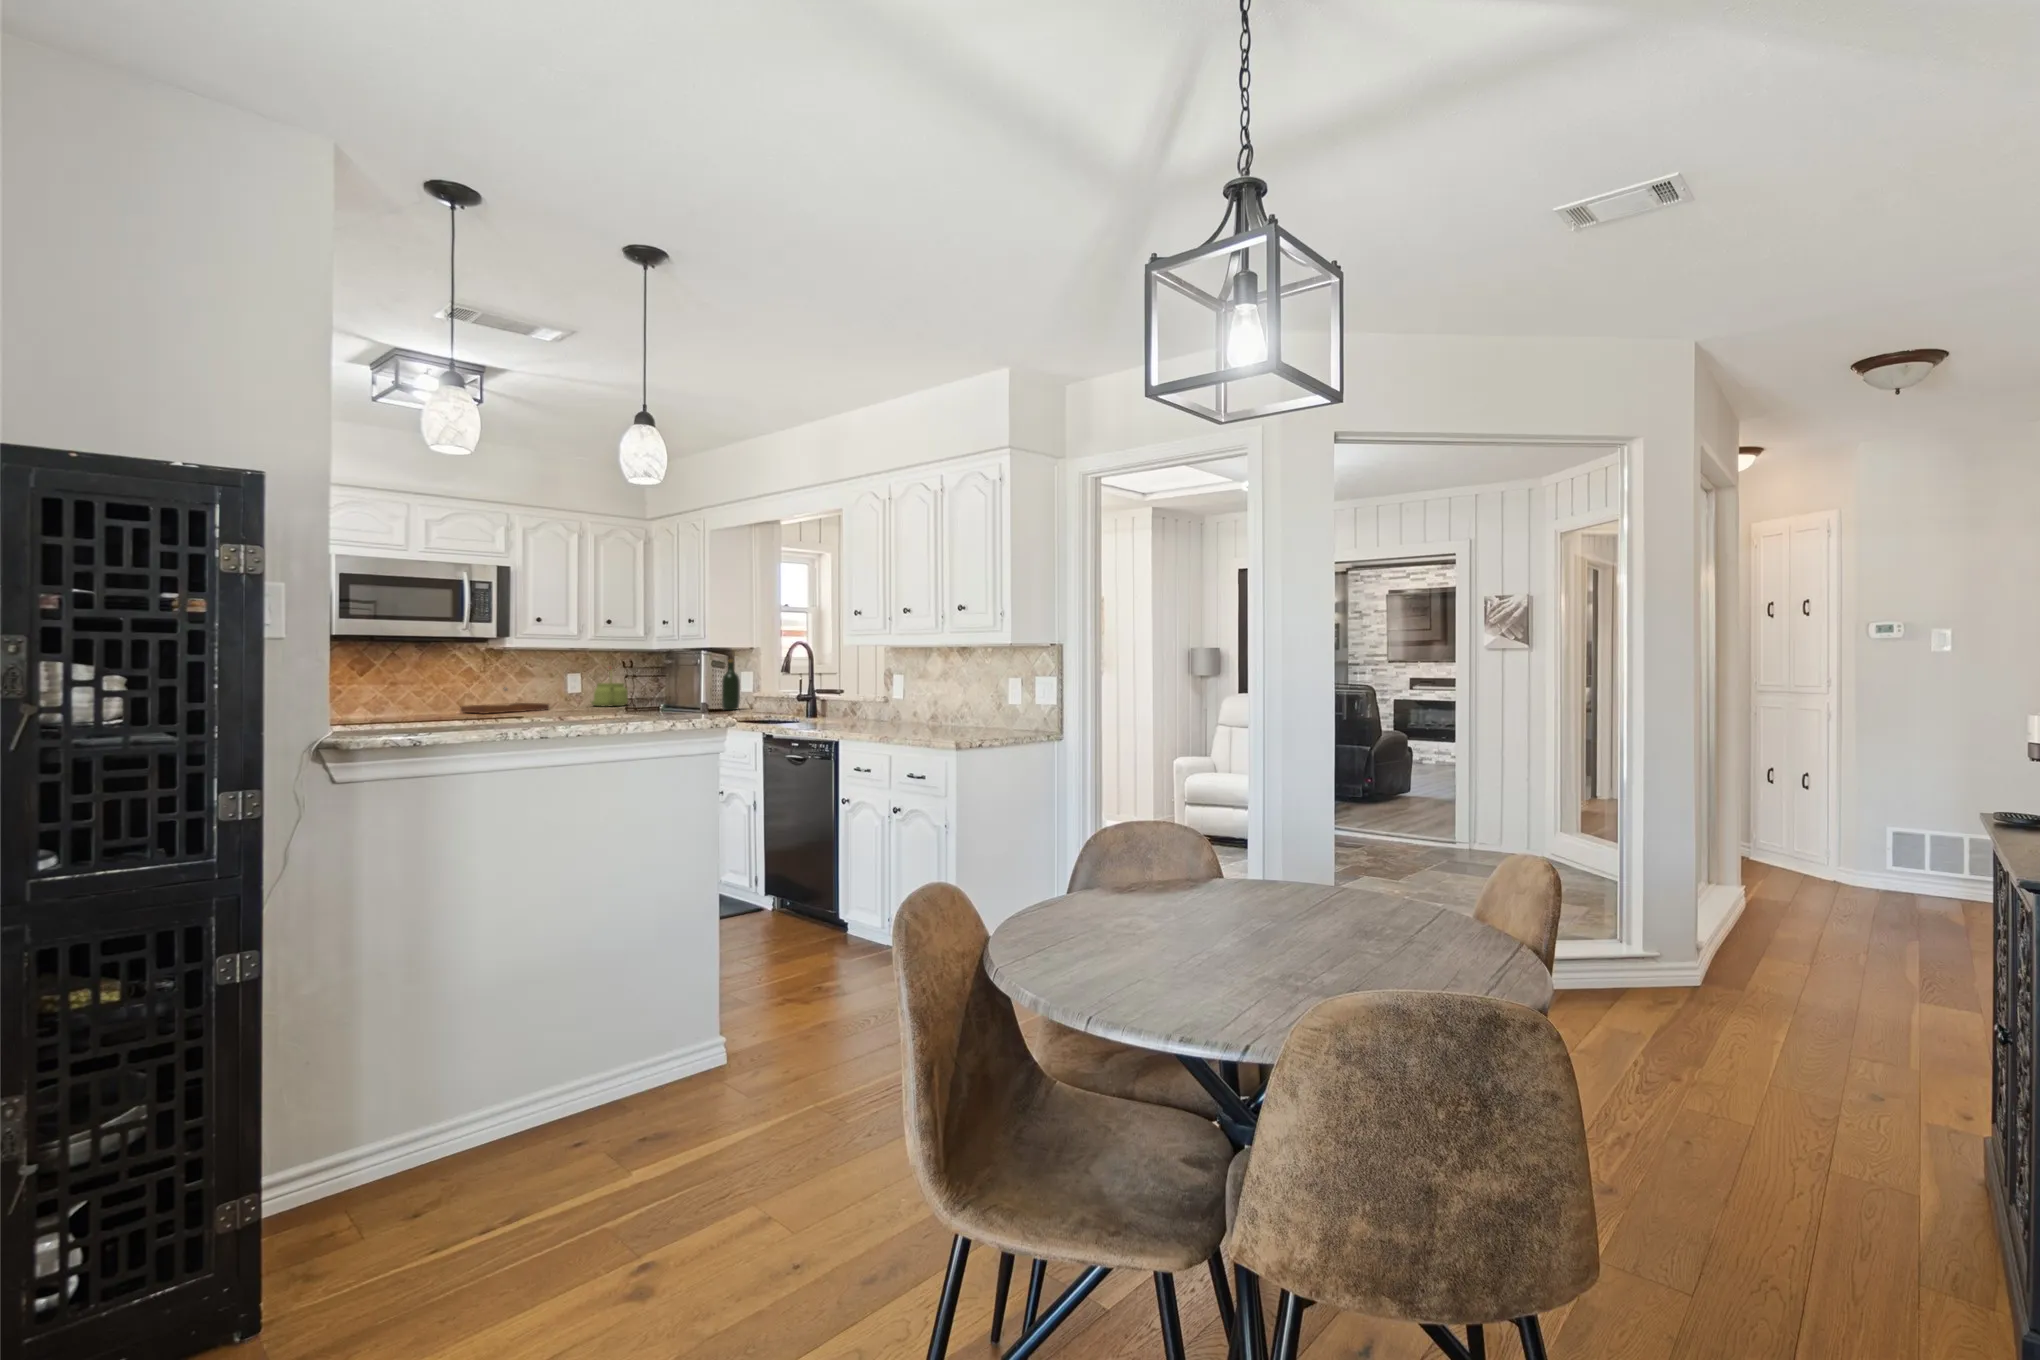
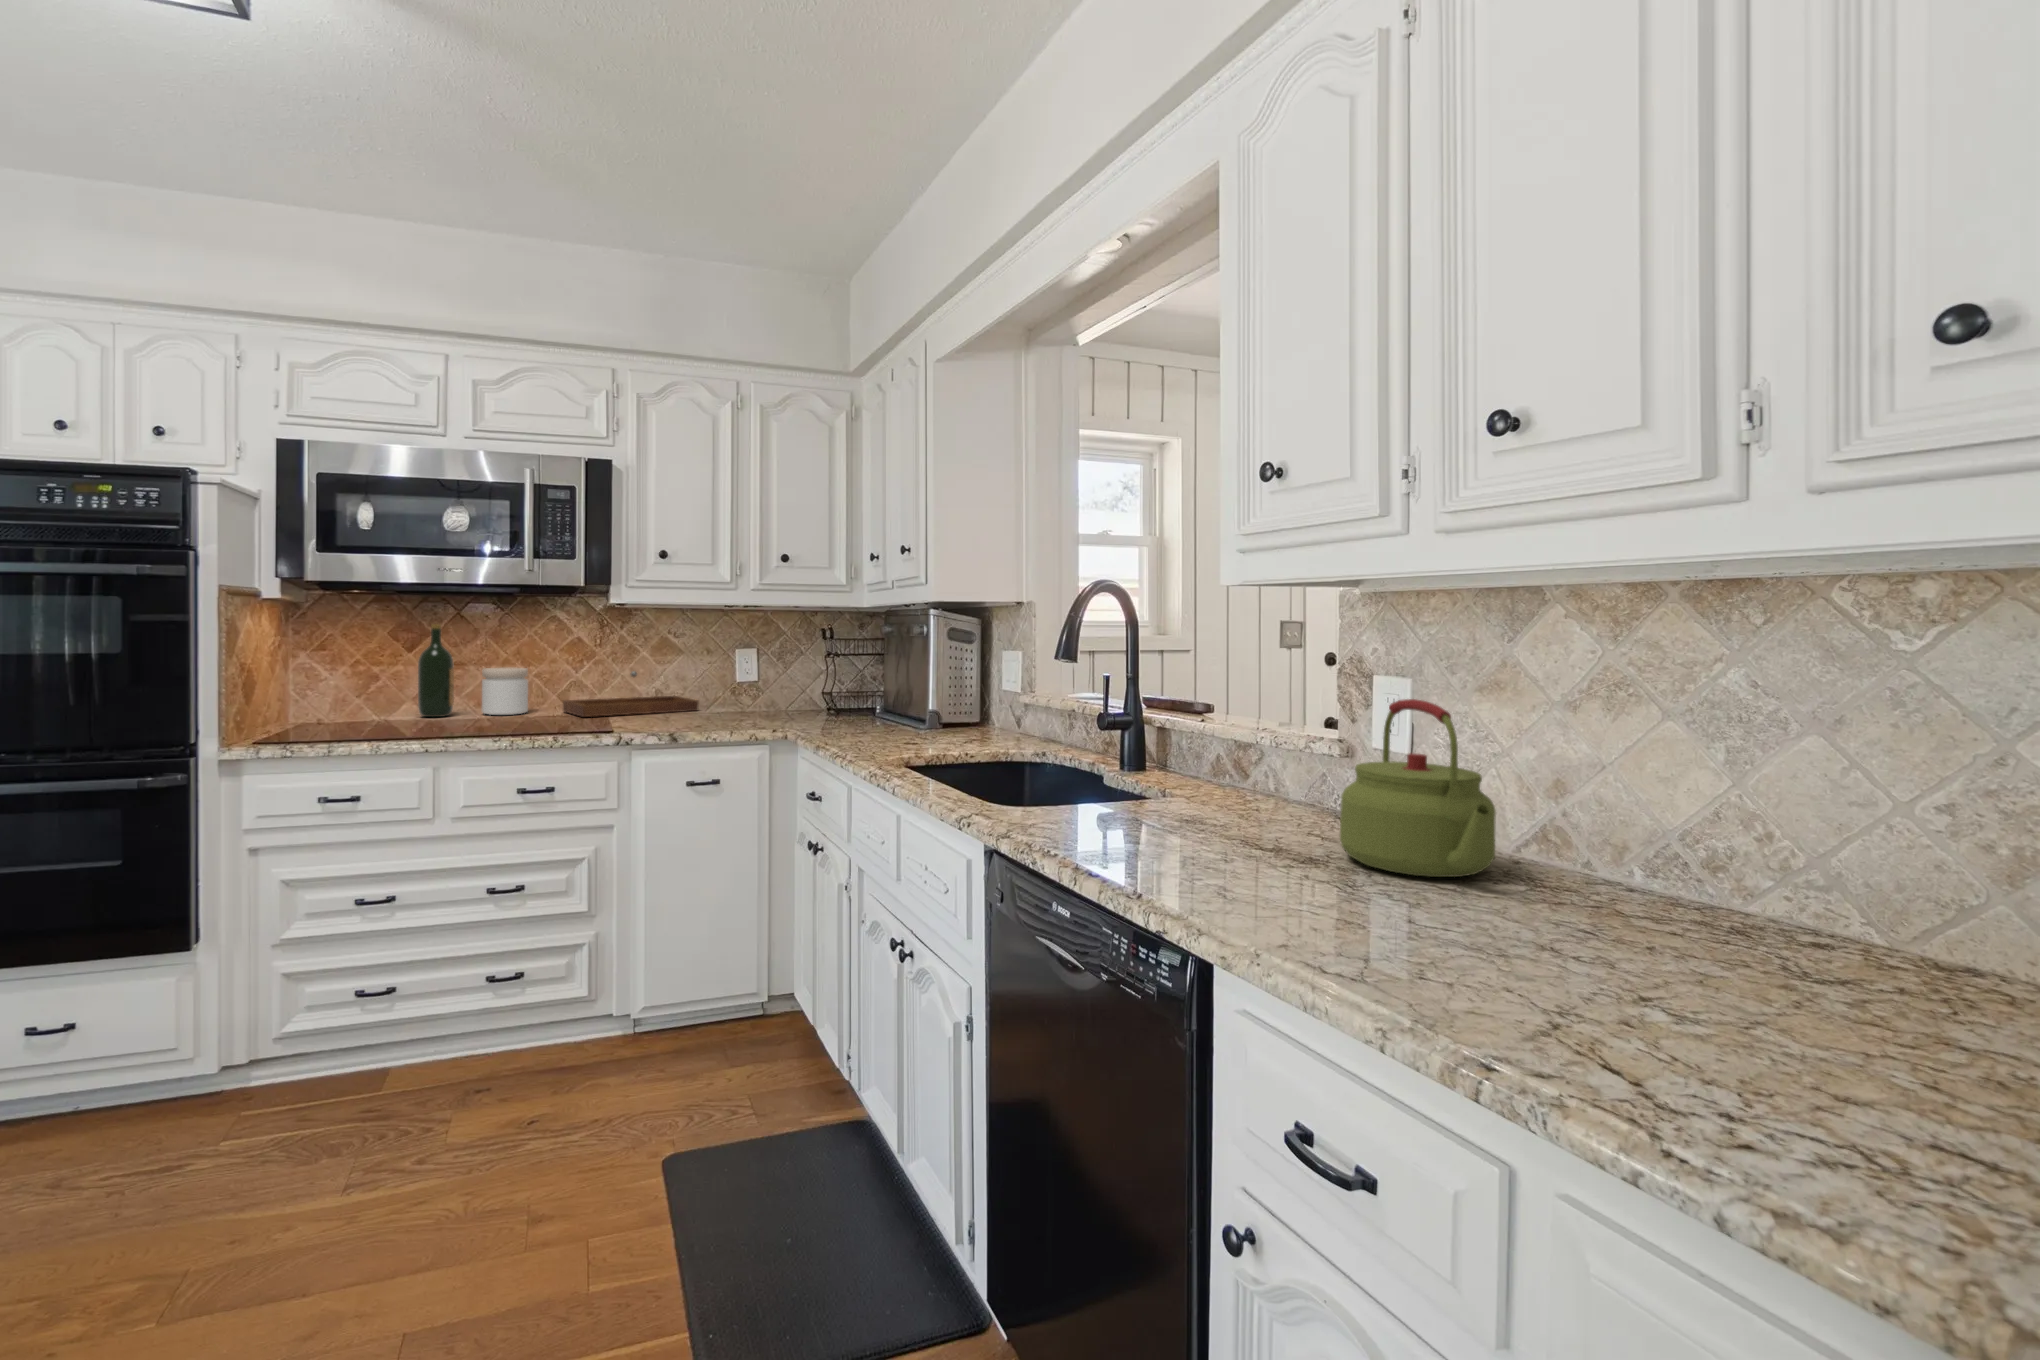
wine bottle: present [722,660,740,710] -> present [418,624,454,717]
kettle: present [591,667,628,706] -> present [1340,699,1496,877]
jar: none [408,687,439,715] -> present [482,668,528,715]

